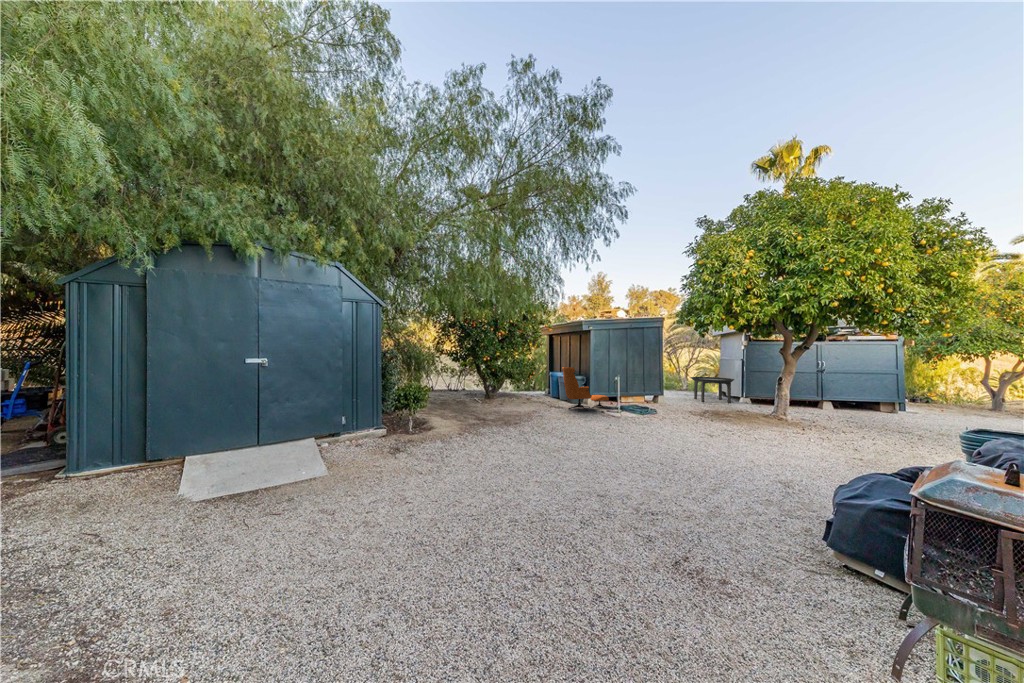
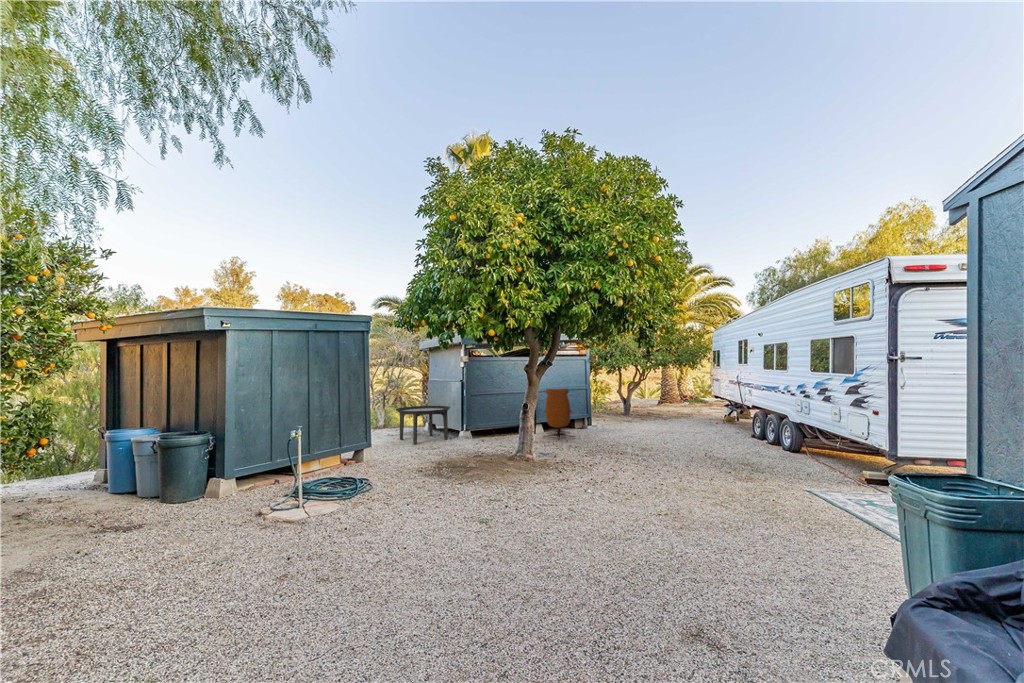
lounge chair: present [562,367,609,411] -> present [544,389,573,440]

